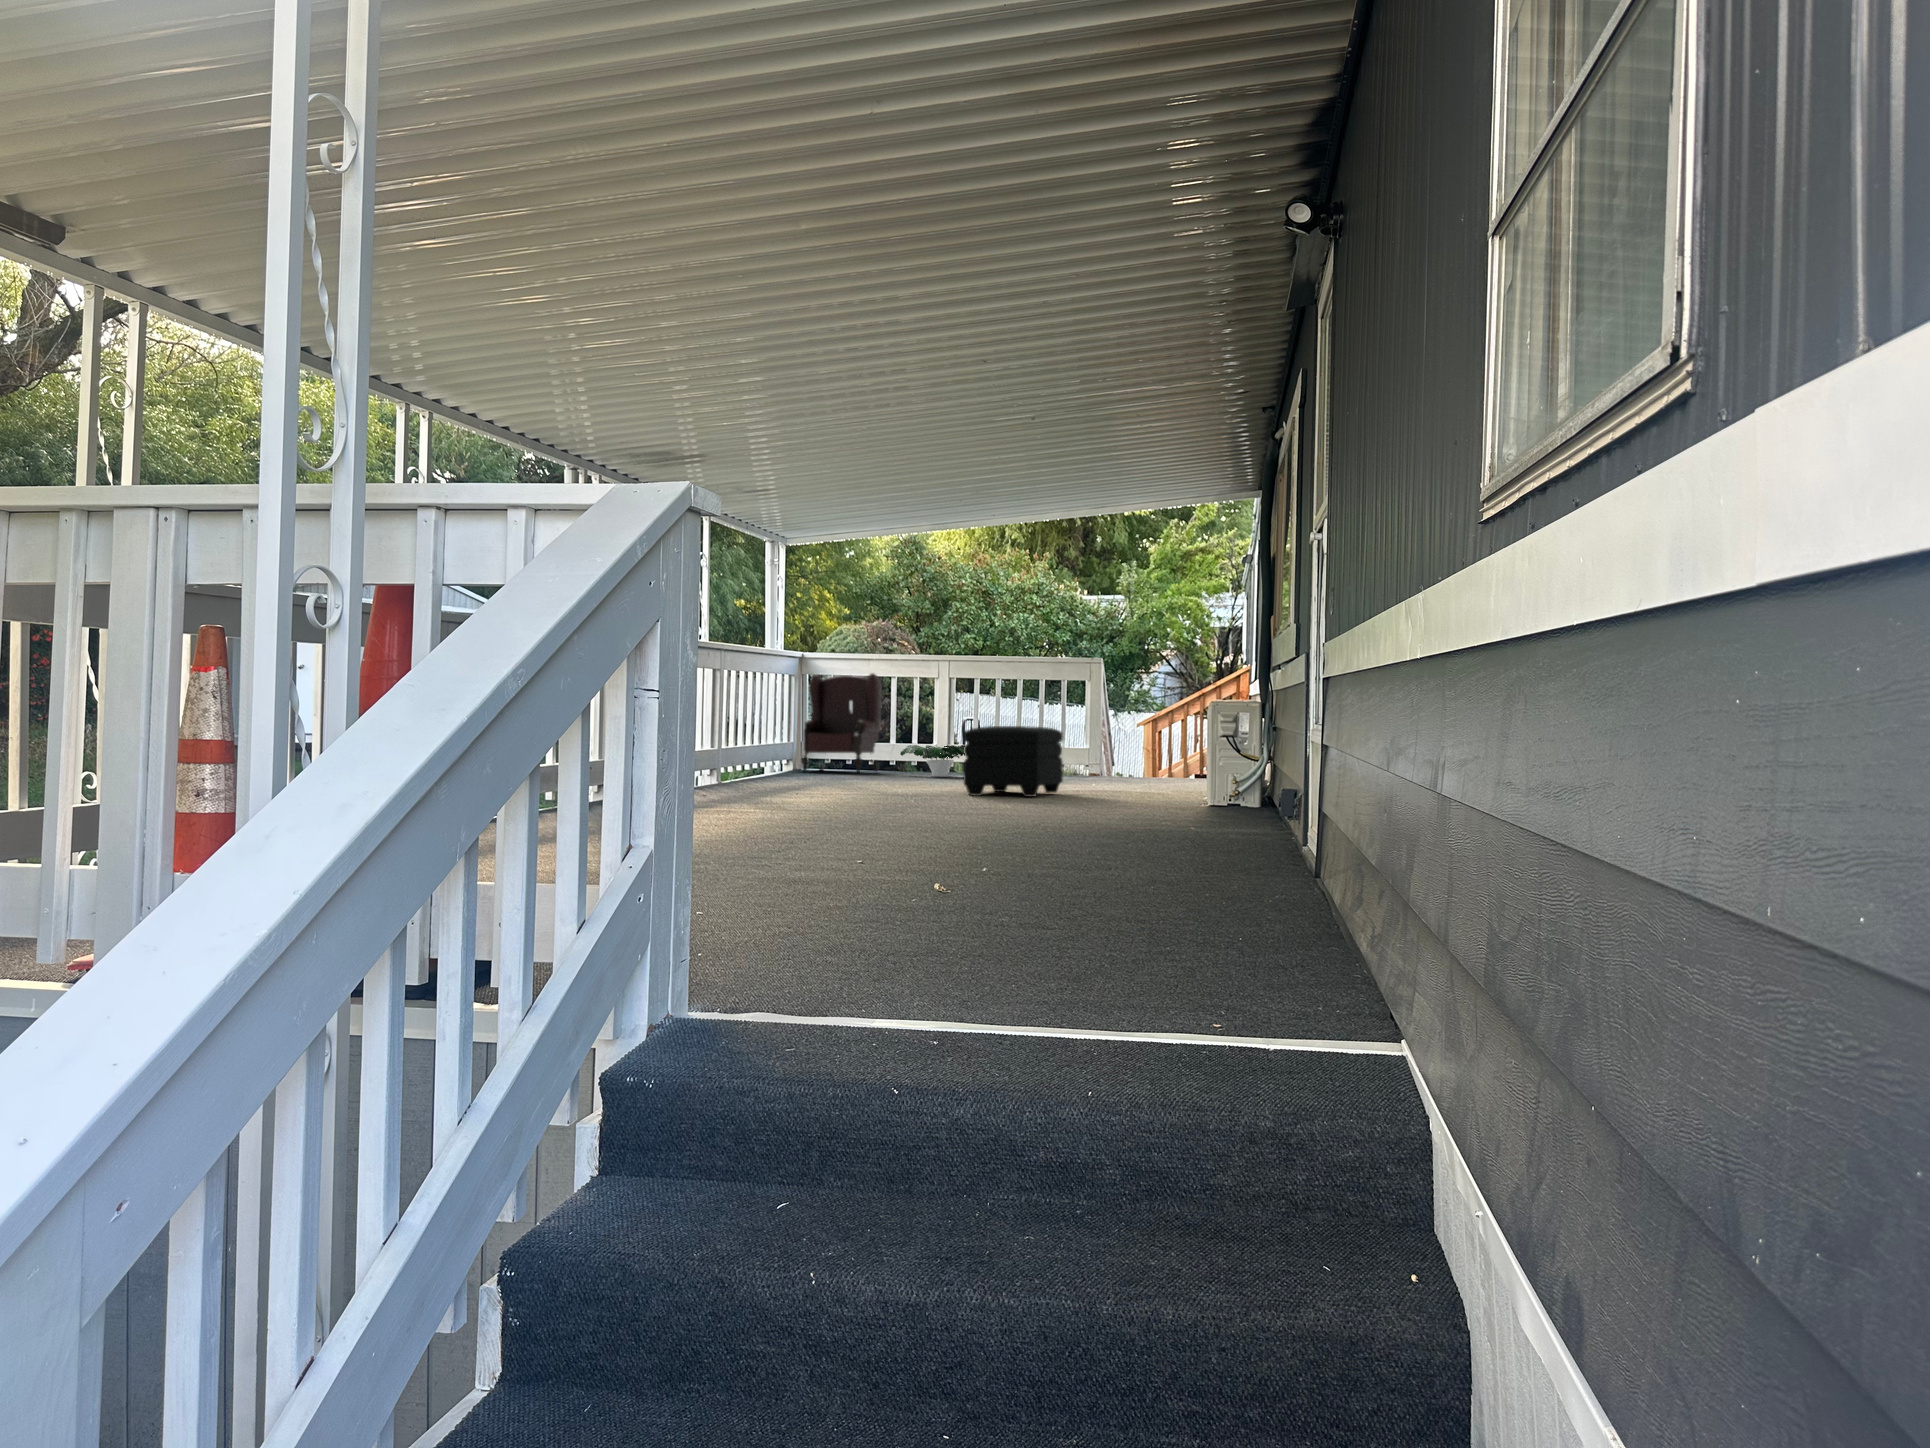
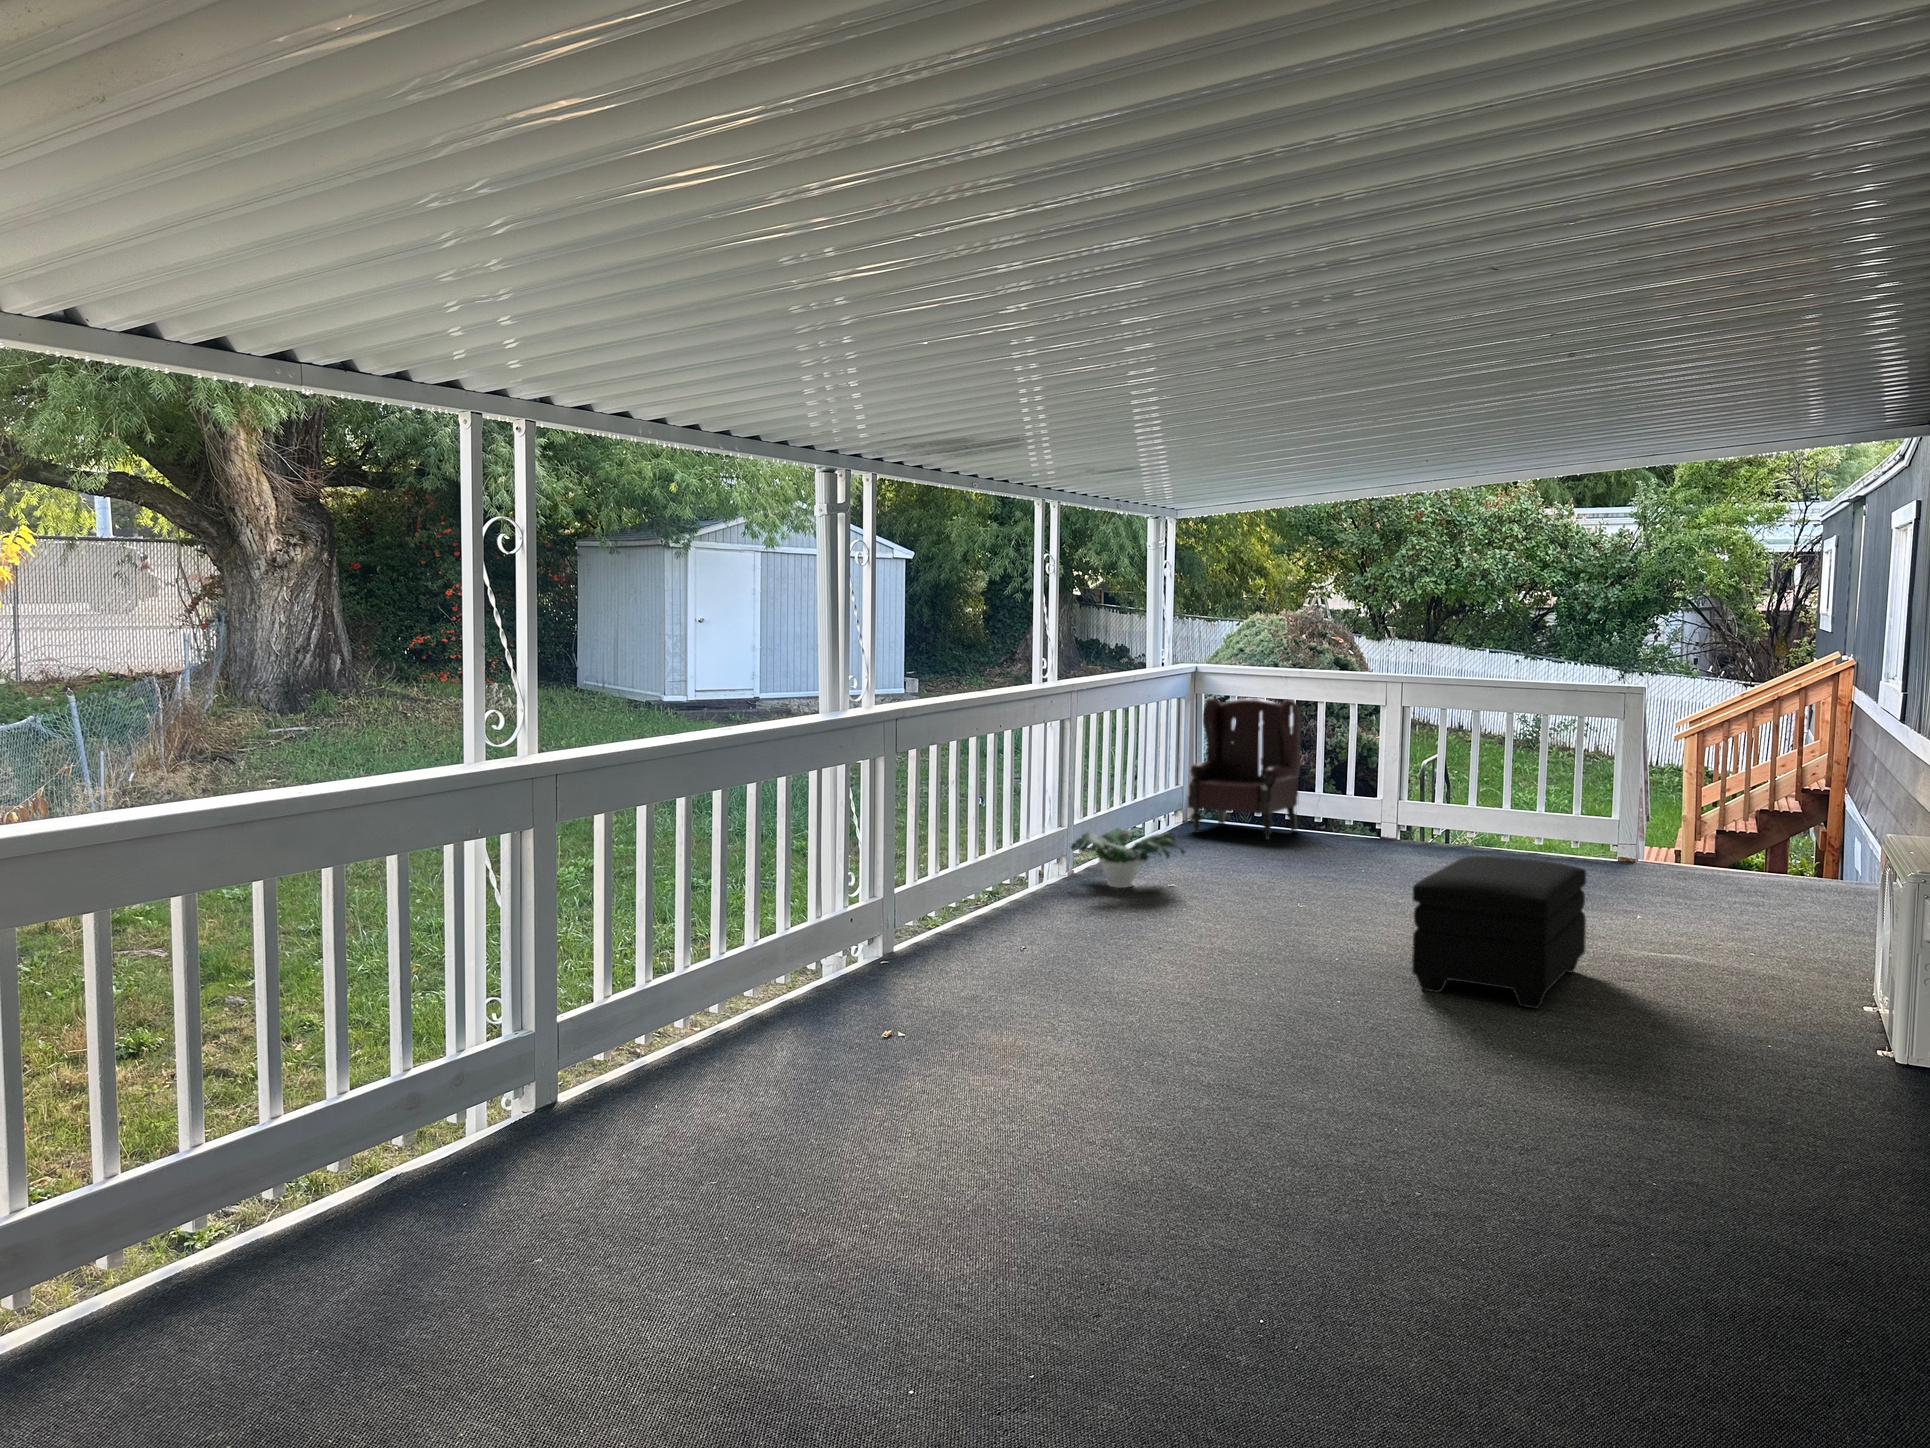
potted plant: present [900,745,965,777] -> present [1071,828,1185,888]

